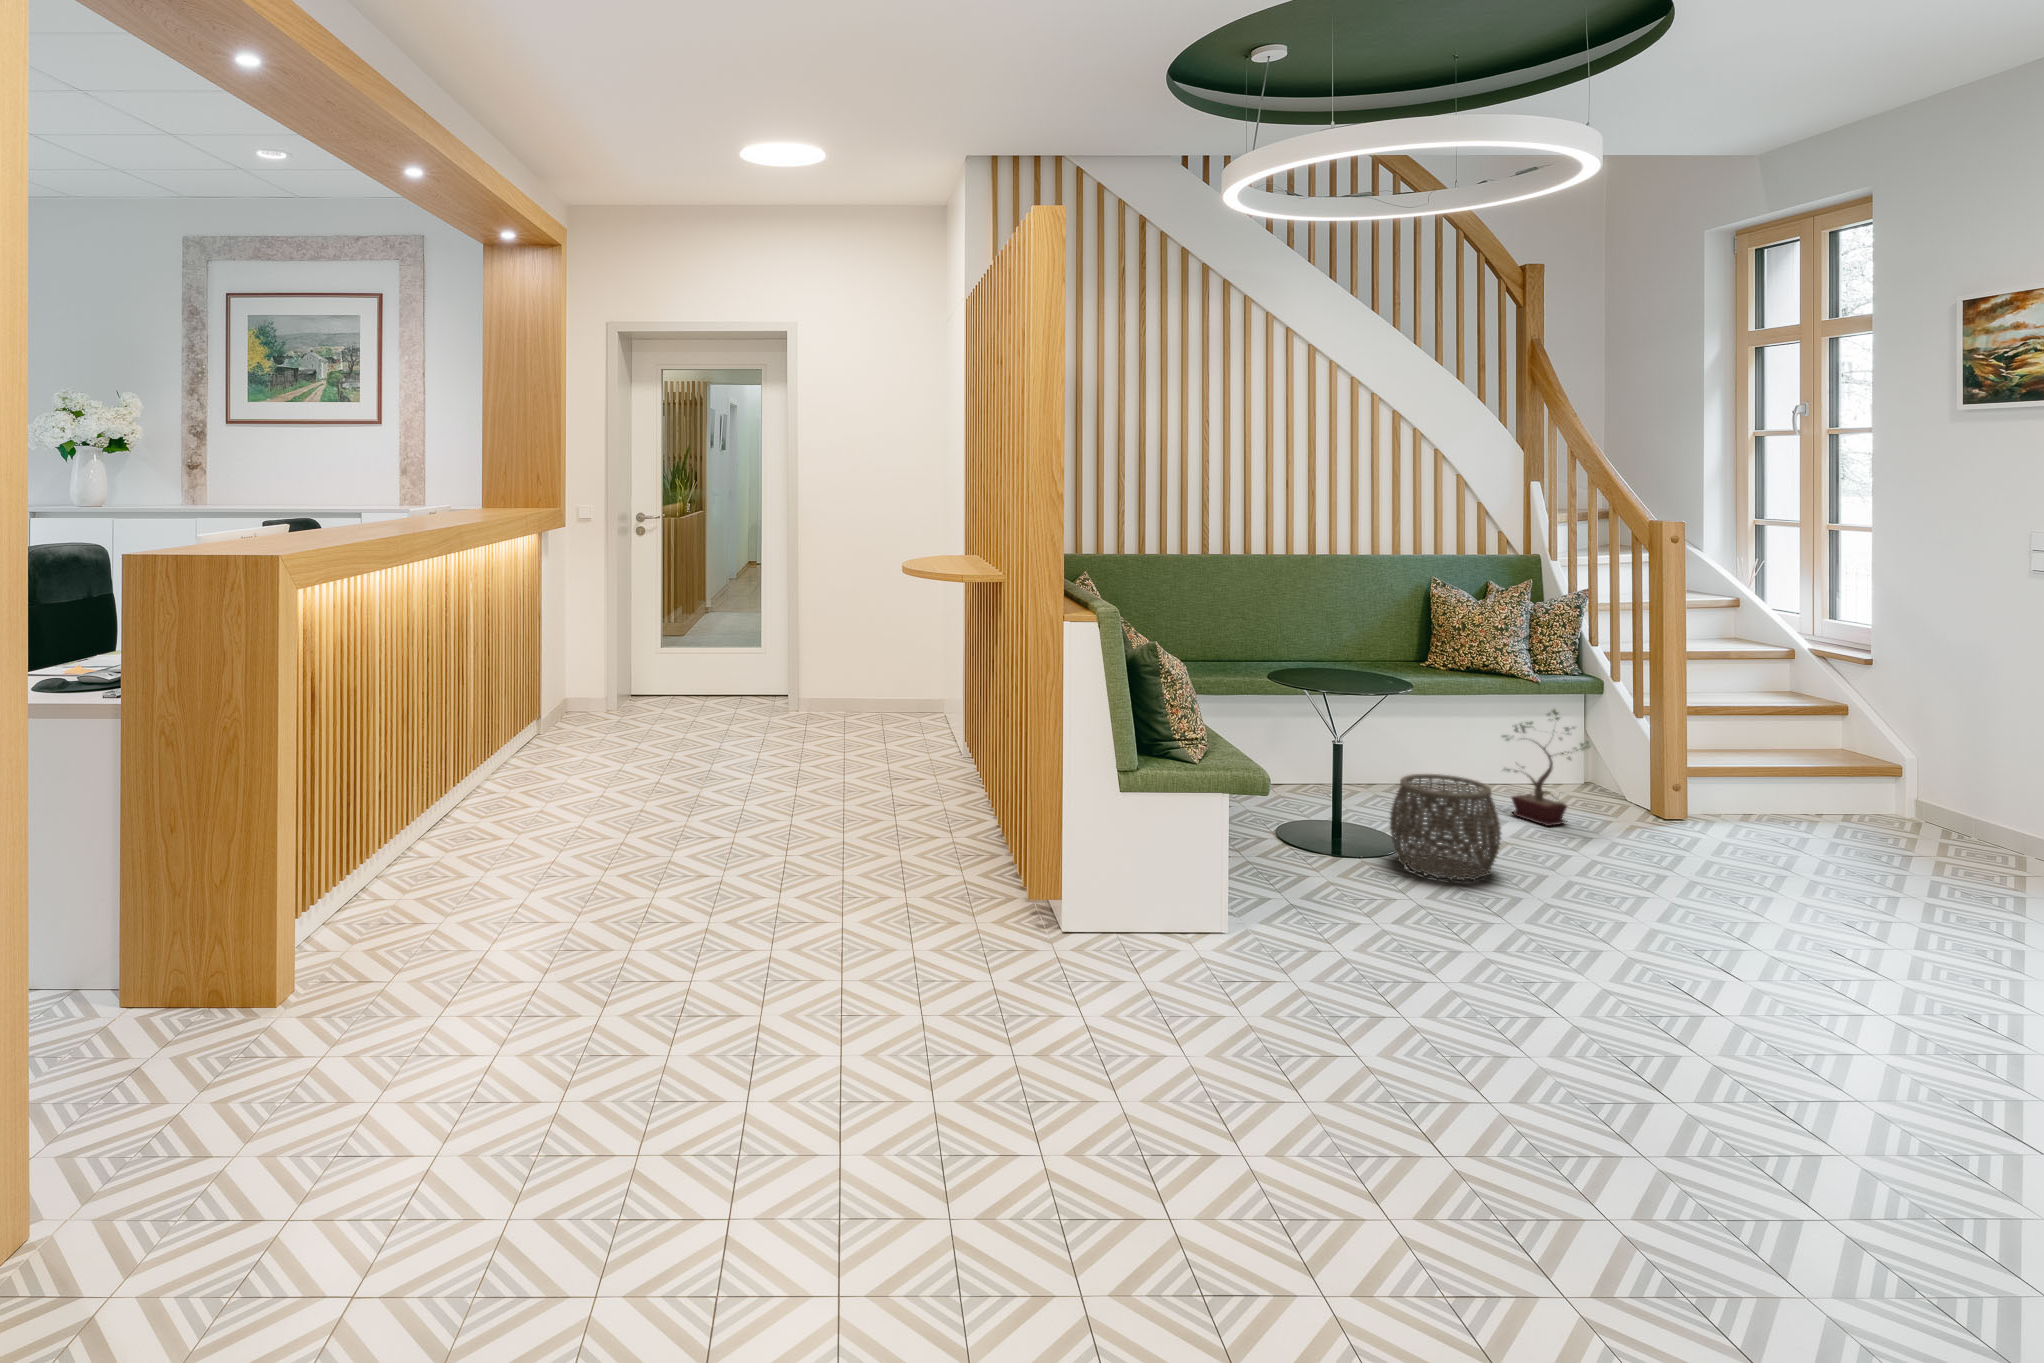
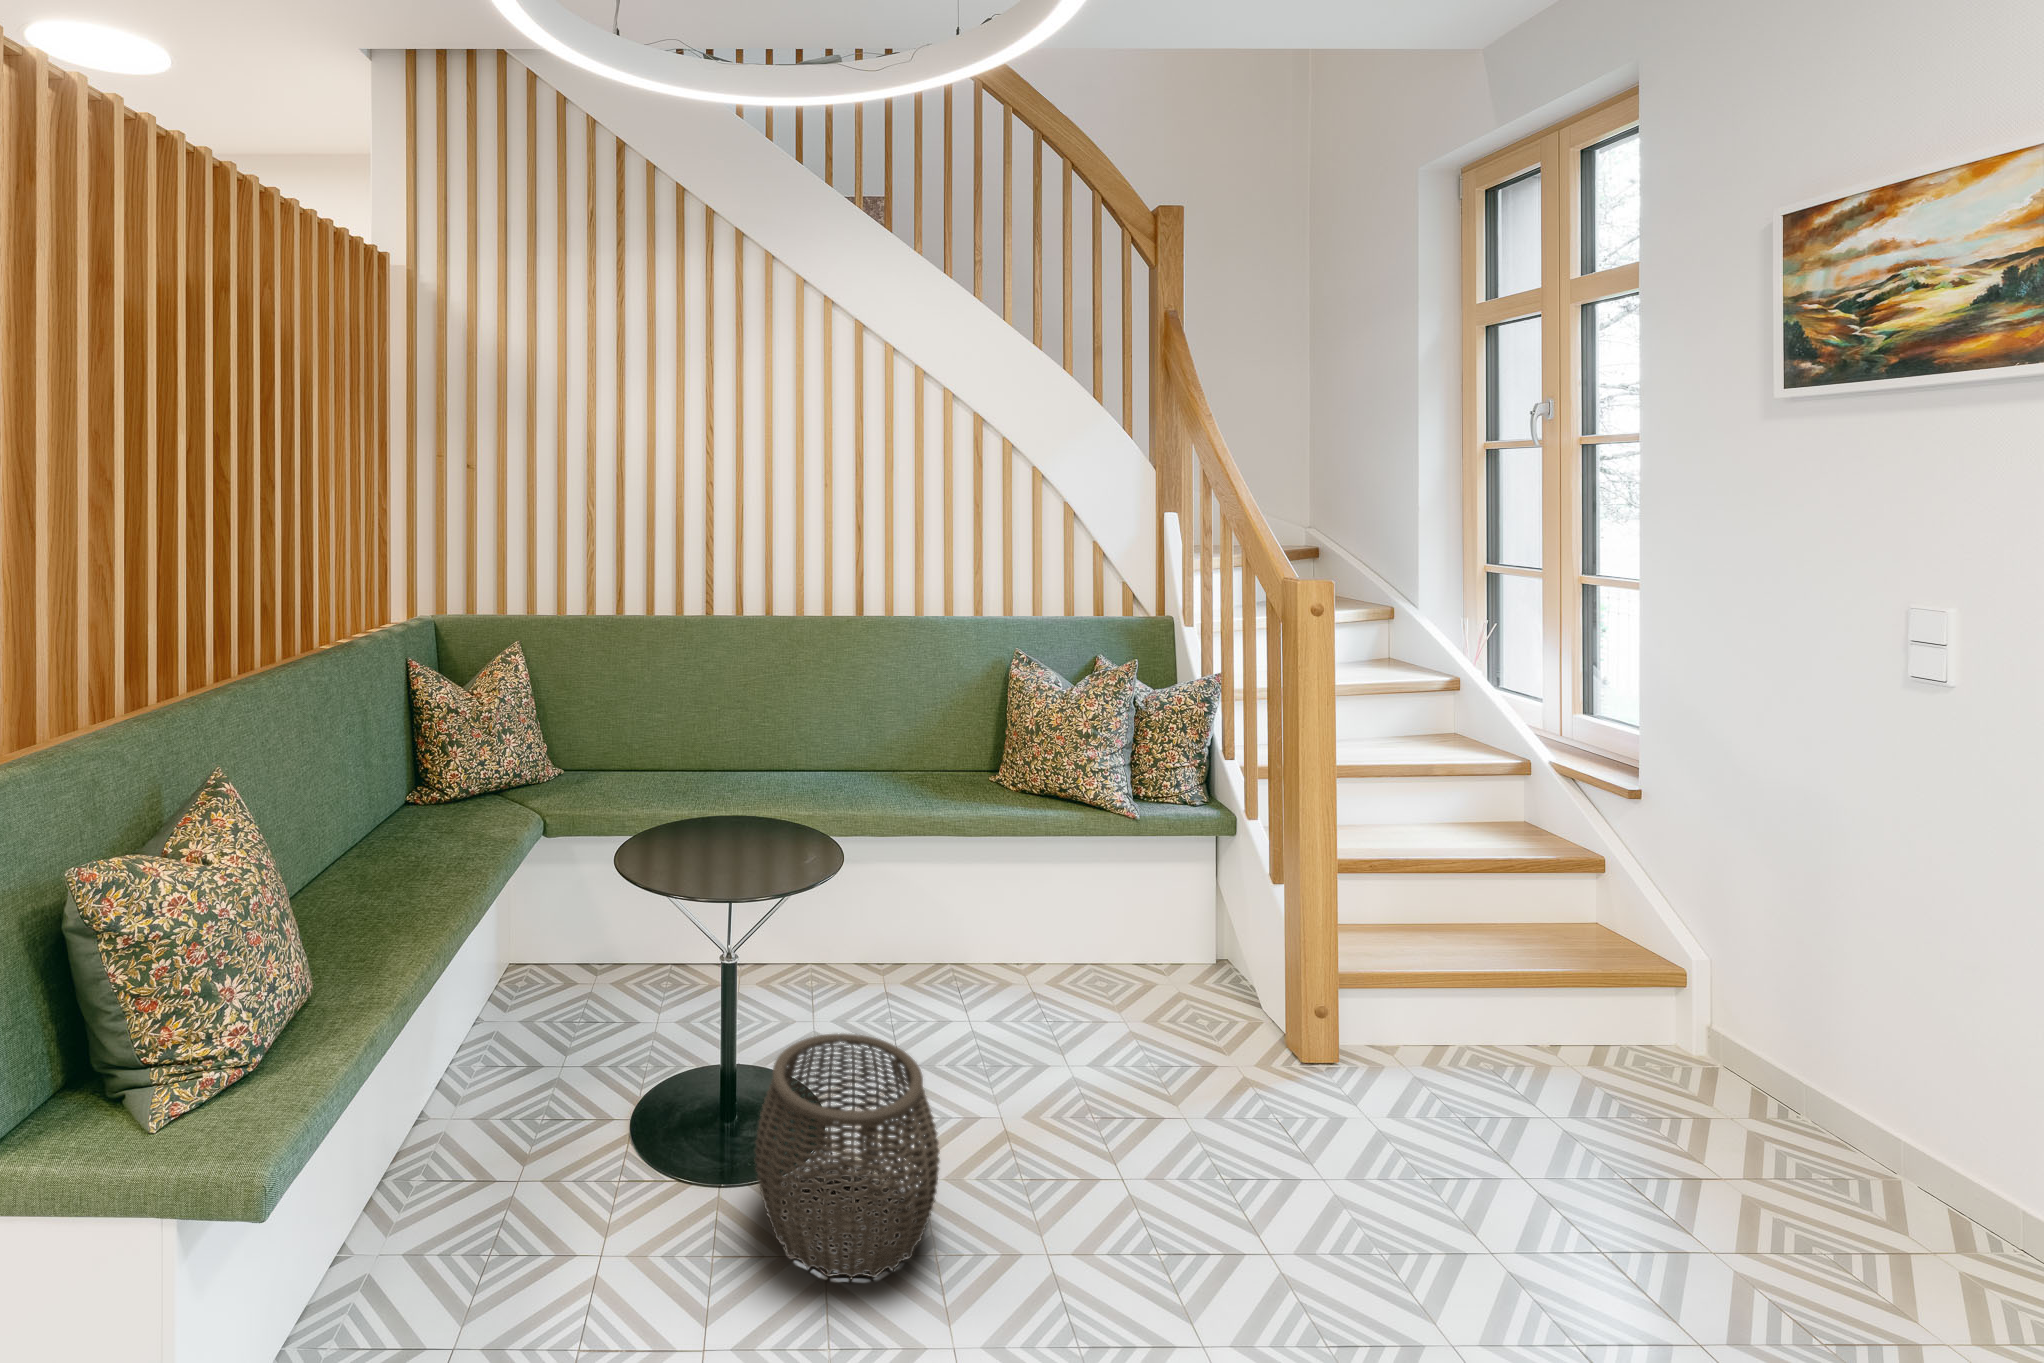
potted plant: present [1503,710,1591,826] -> none [1053,881,1173,1080]

